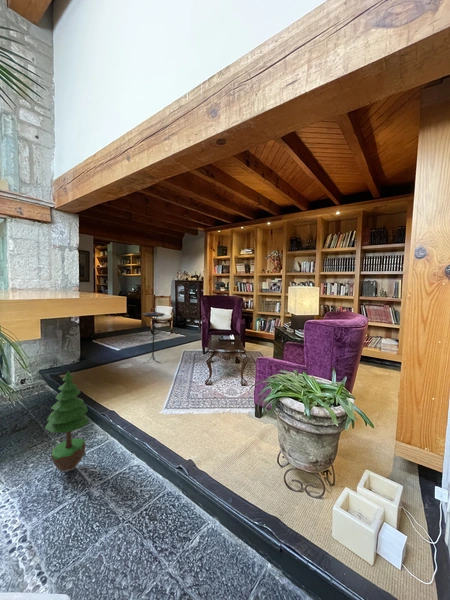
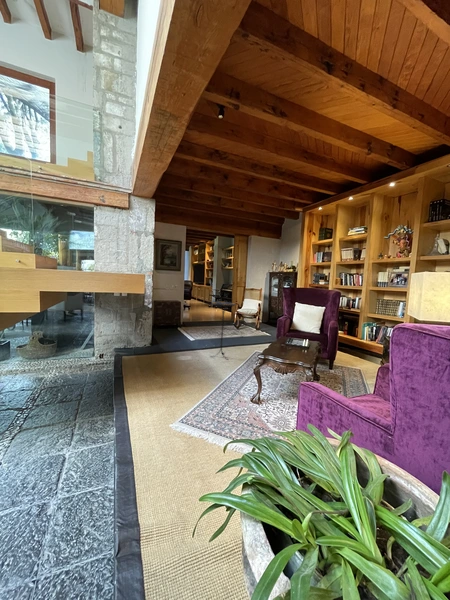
potted tree: present [45,371,89,472] -> none [37,351,88,466]

